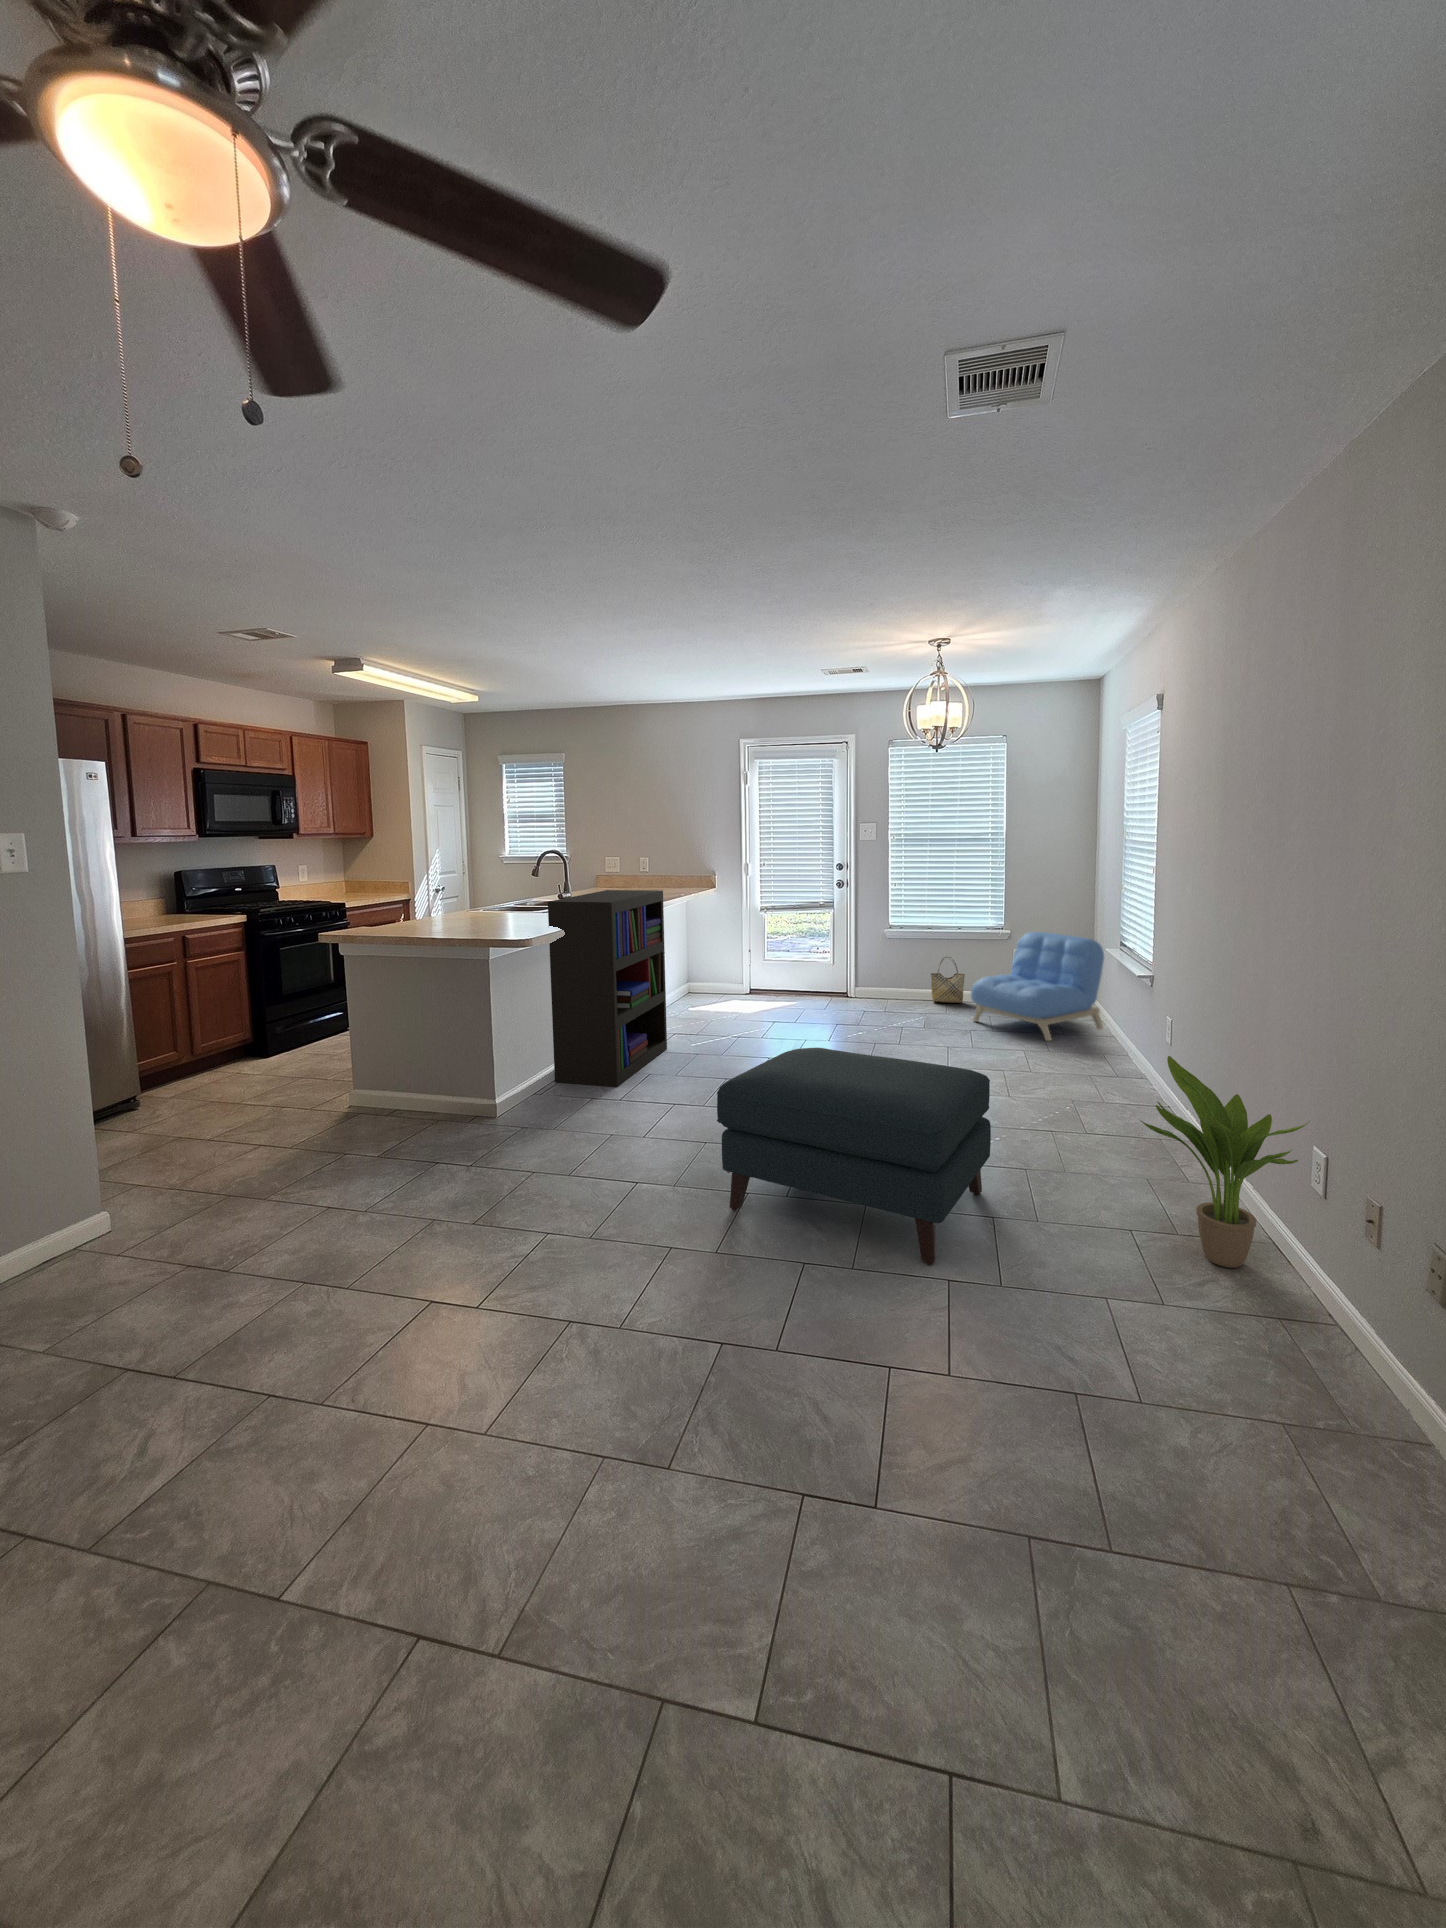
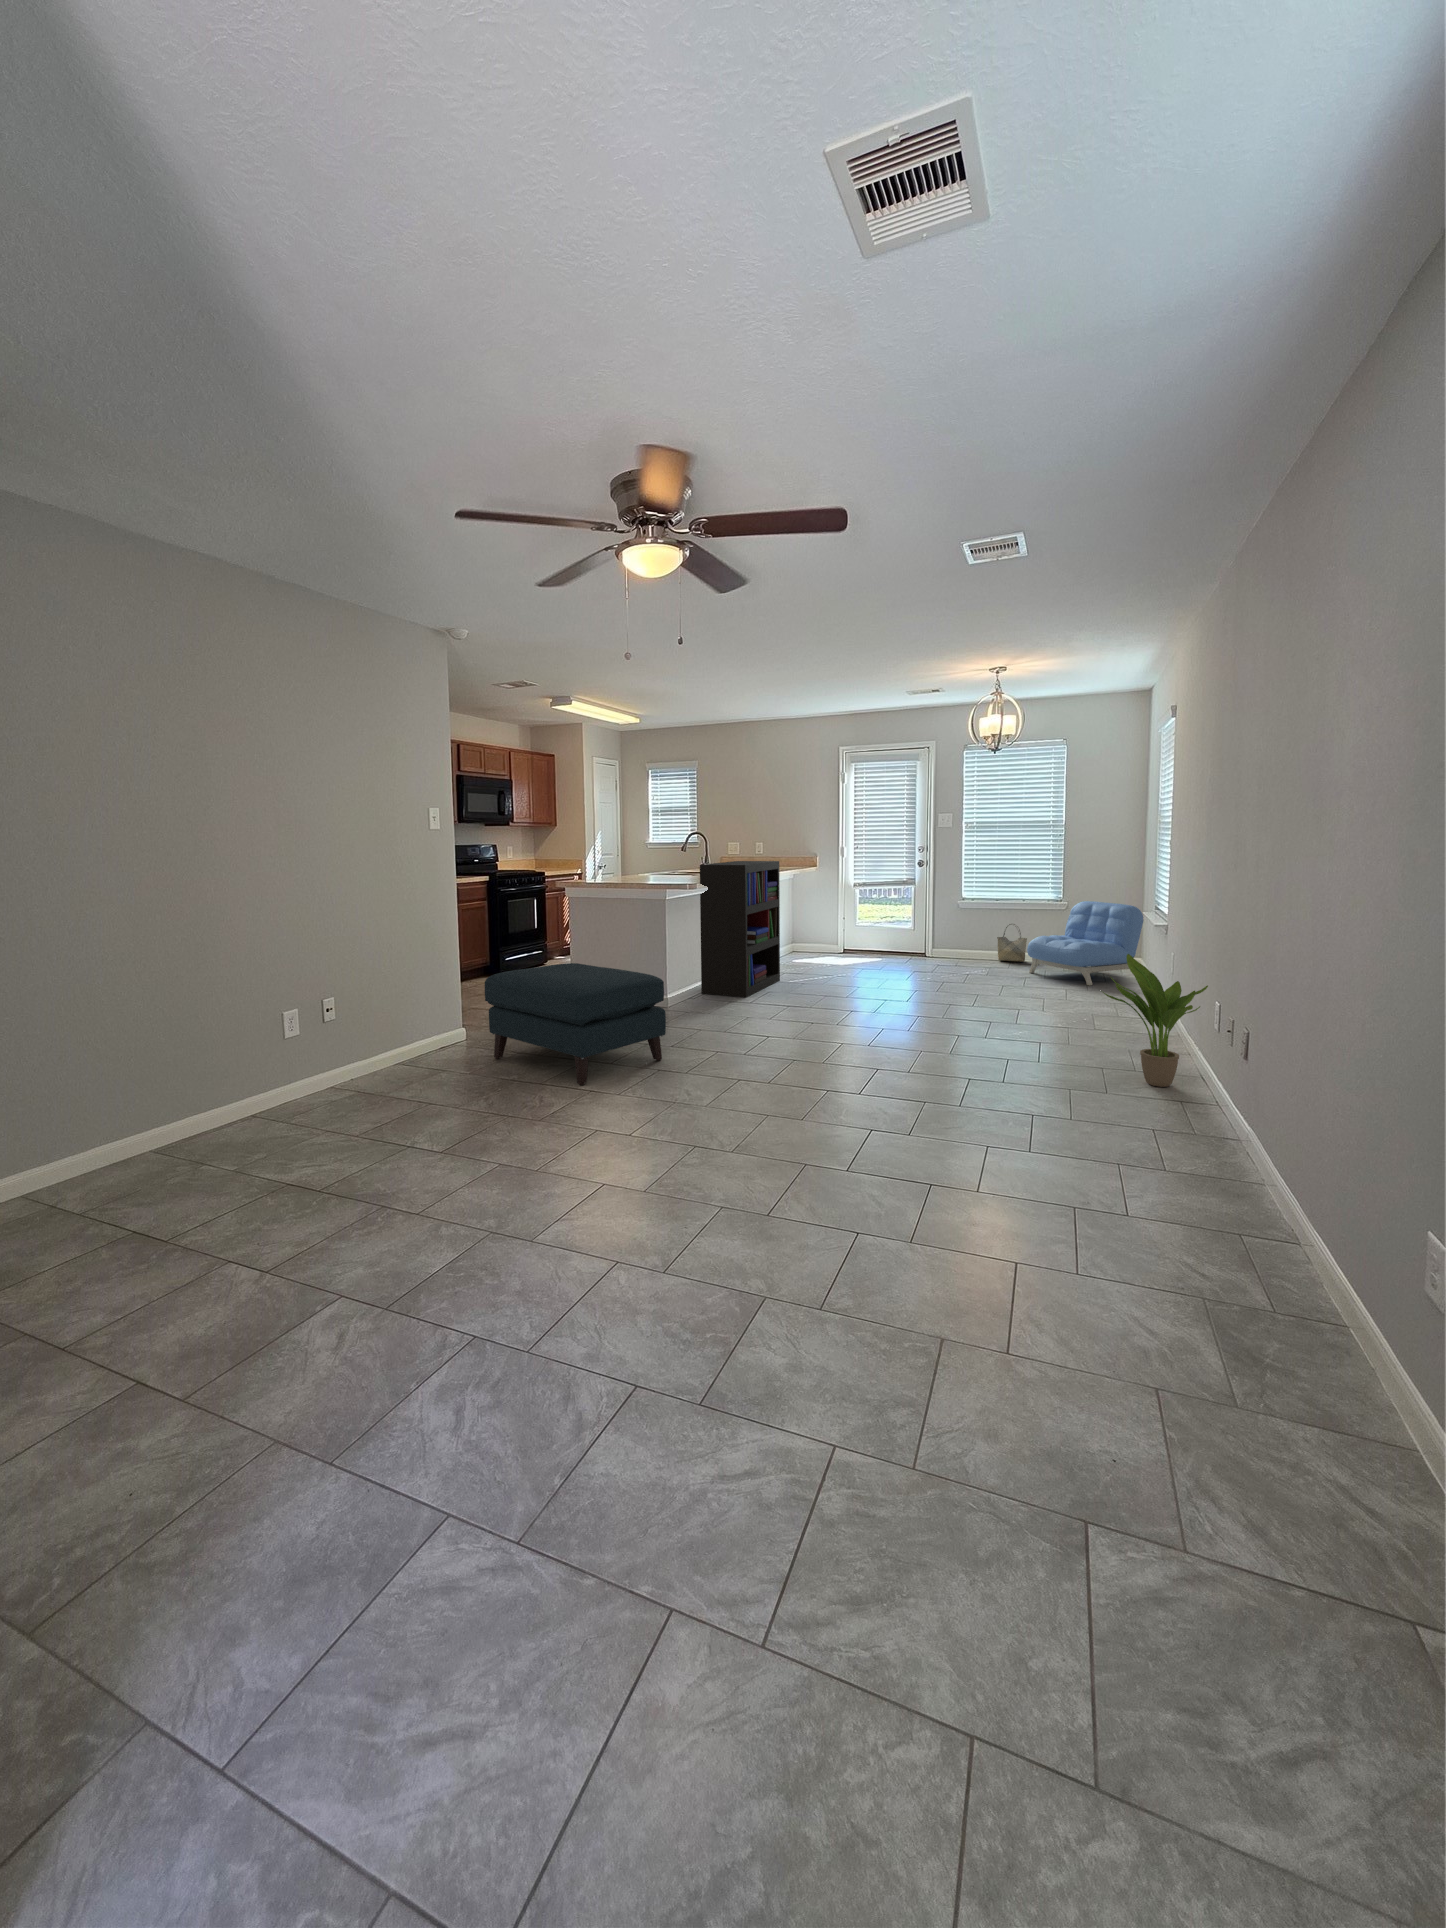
ottoman: present [717,1048,991,1265] -> present [485,963,666,1085]

